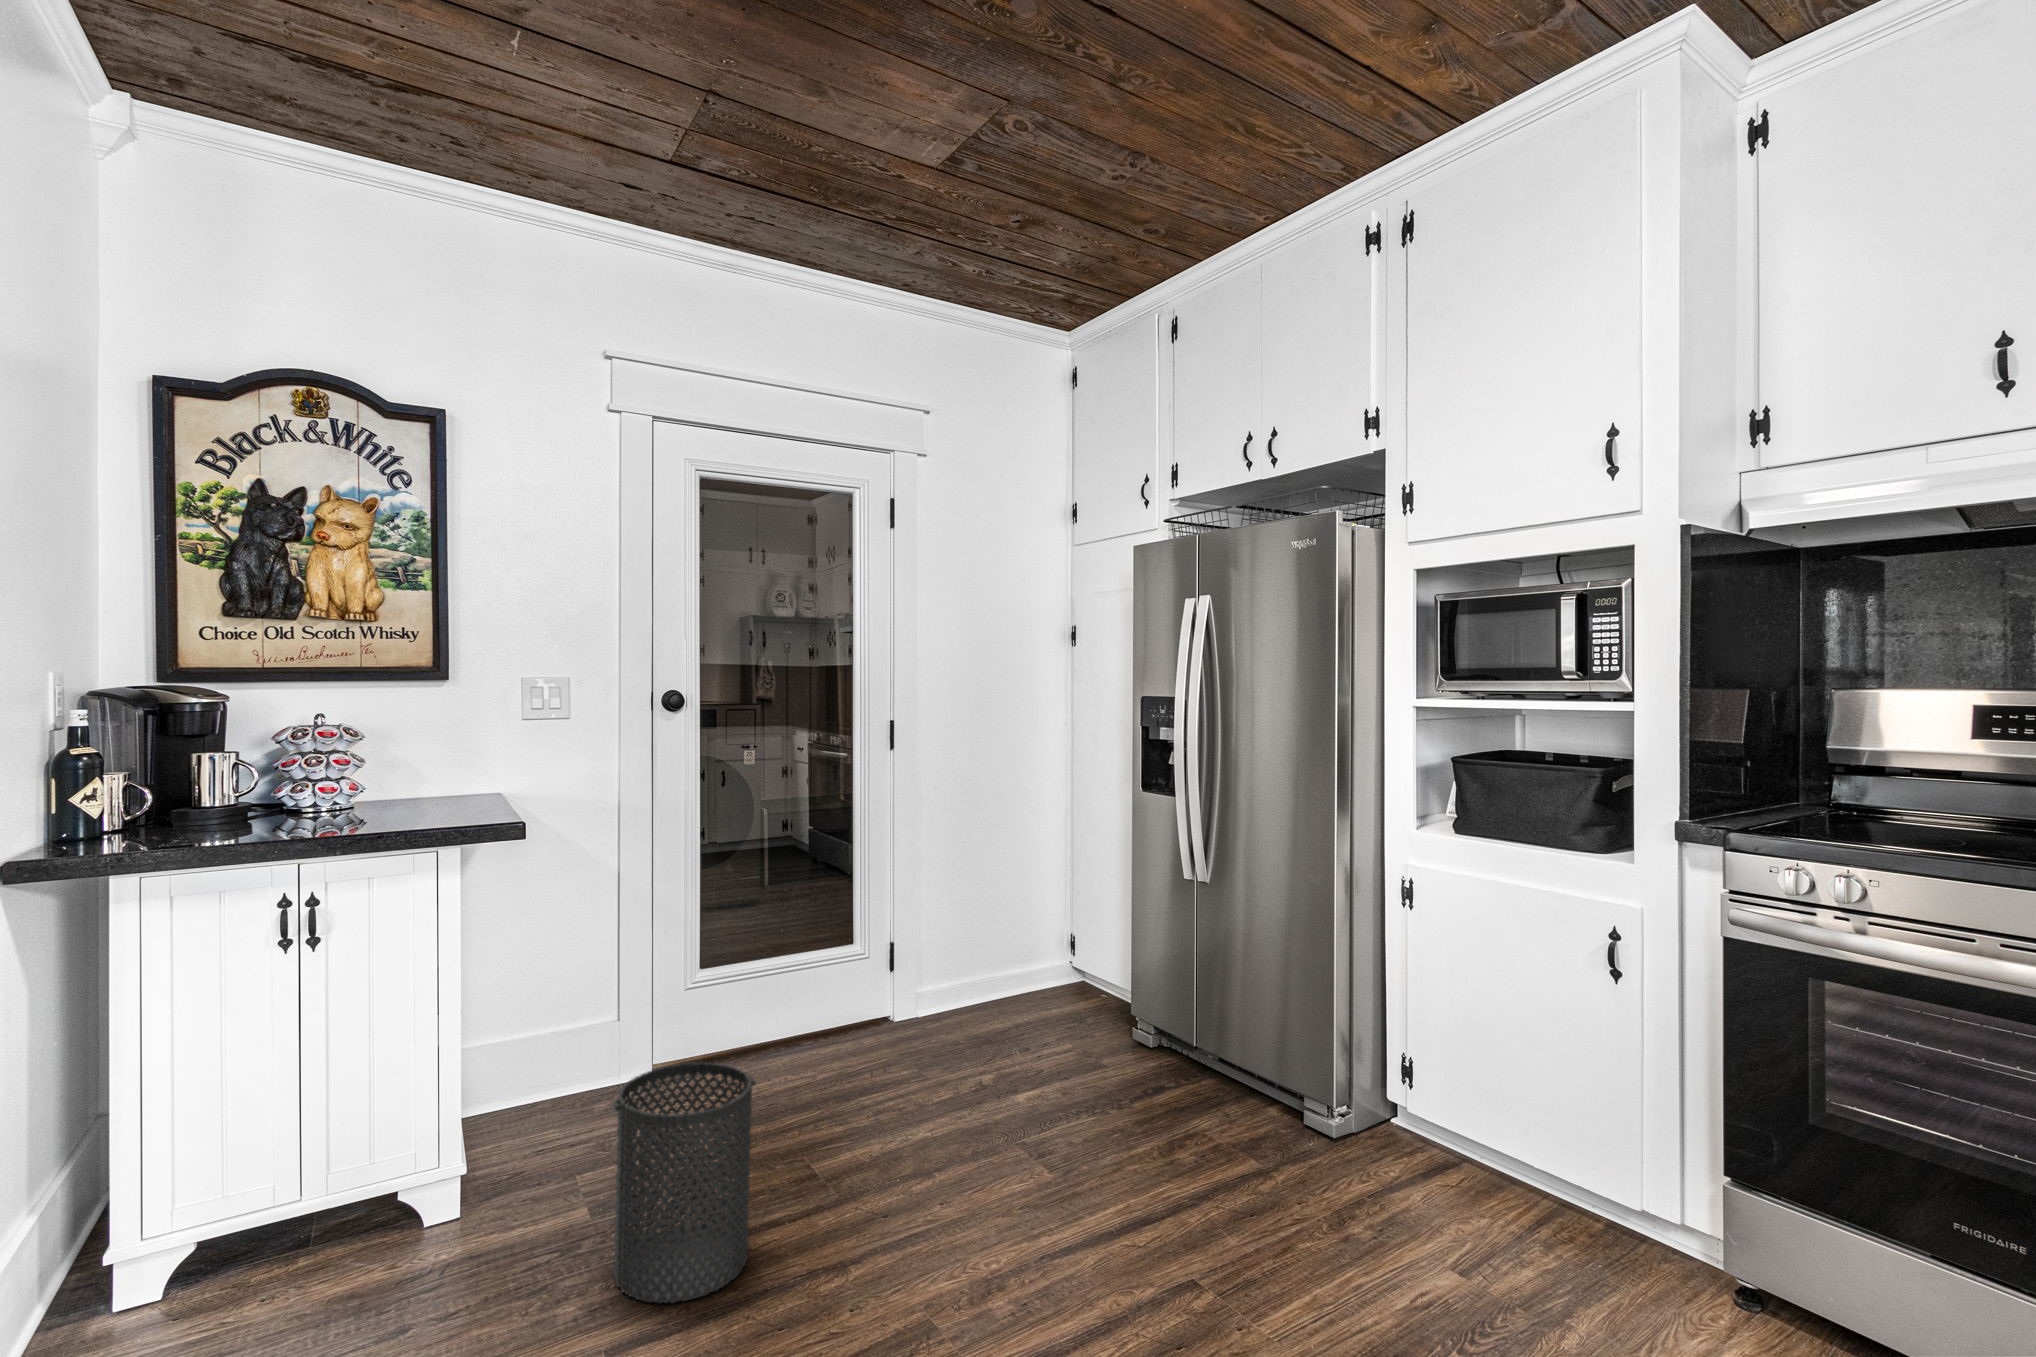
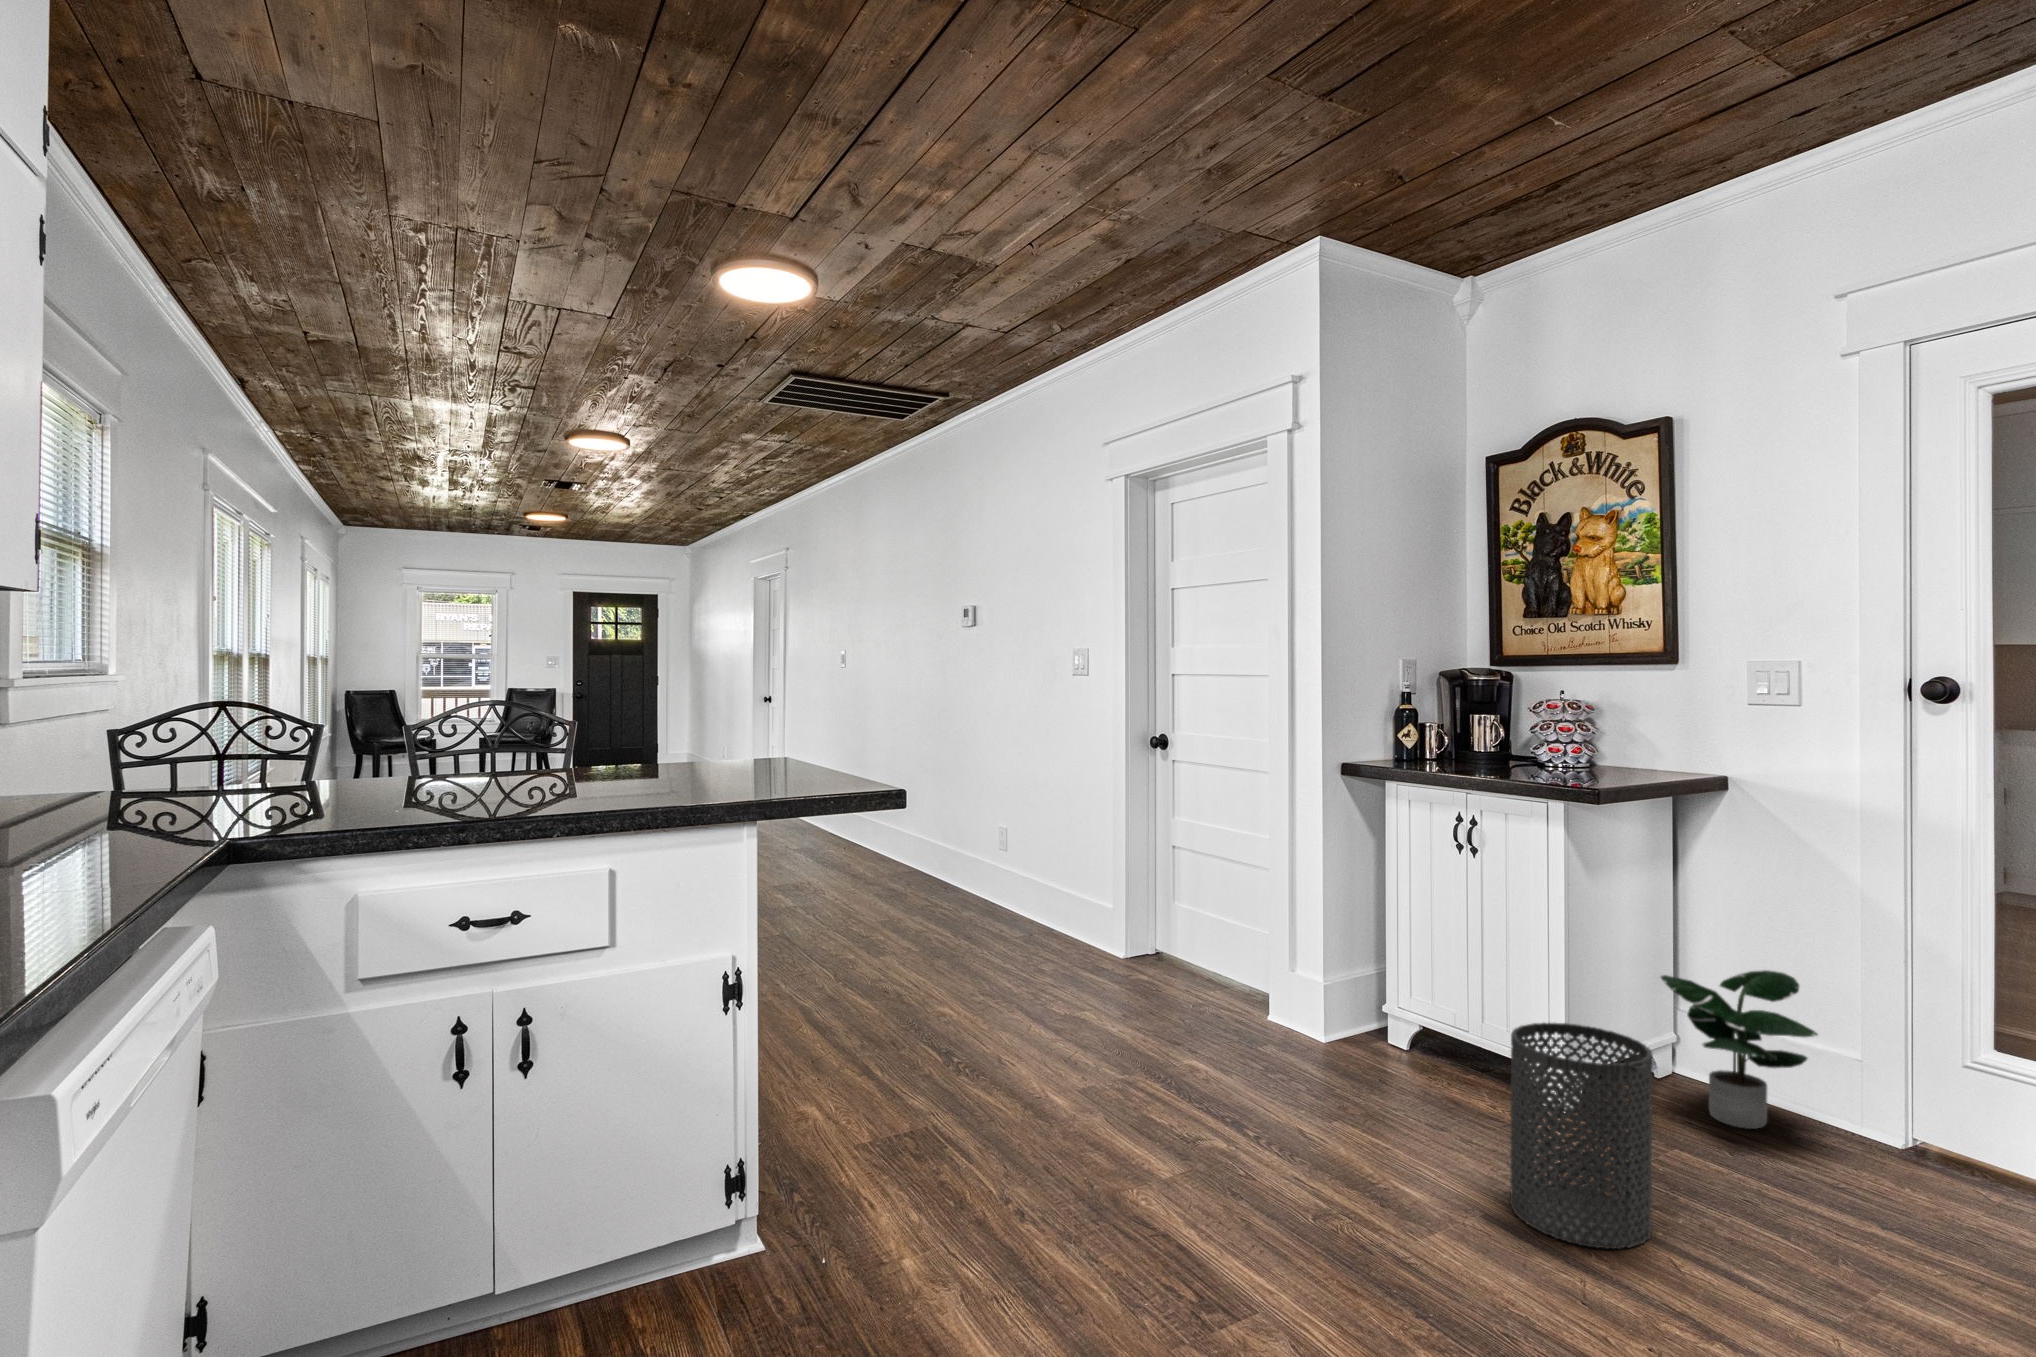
potted plant: none [503,966,646,1127] -> present [1661,970,1818,1129]

